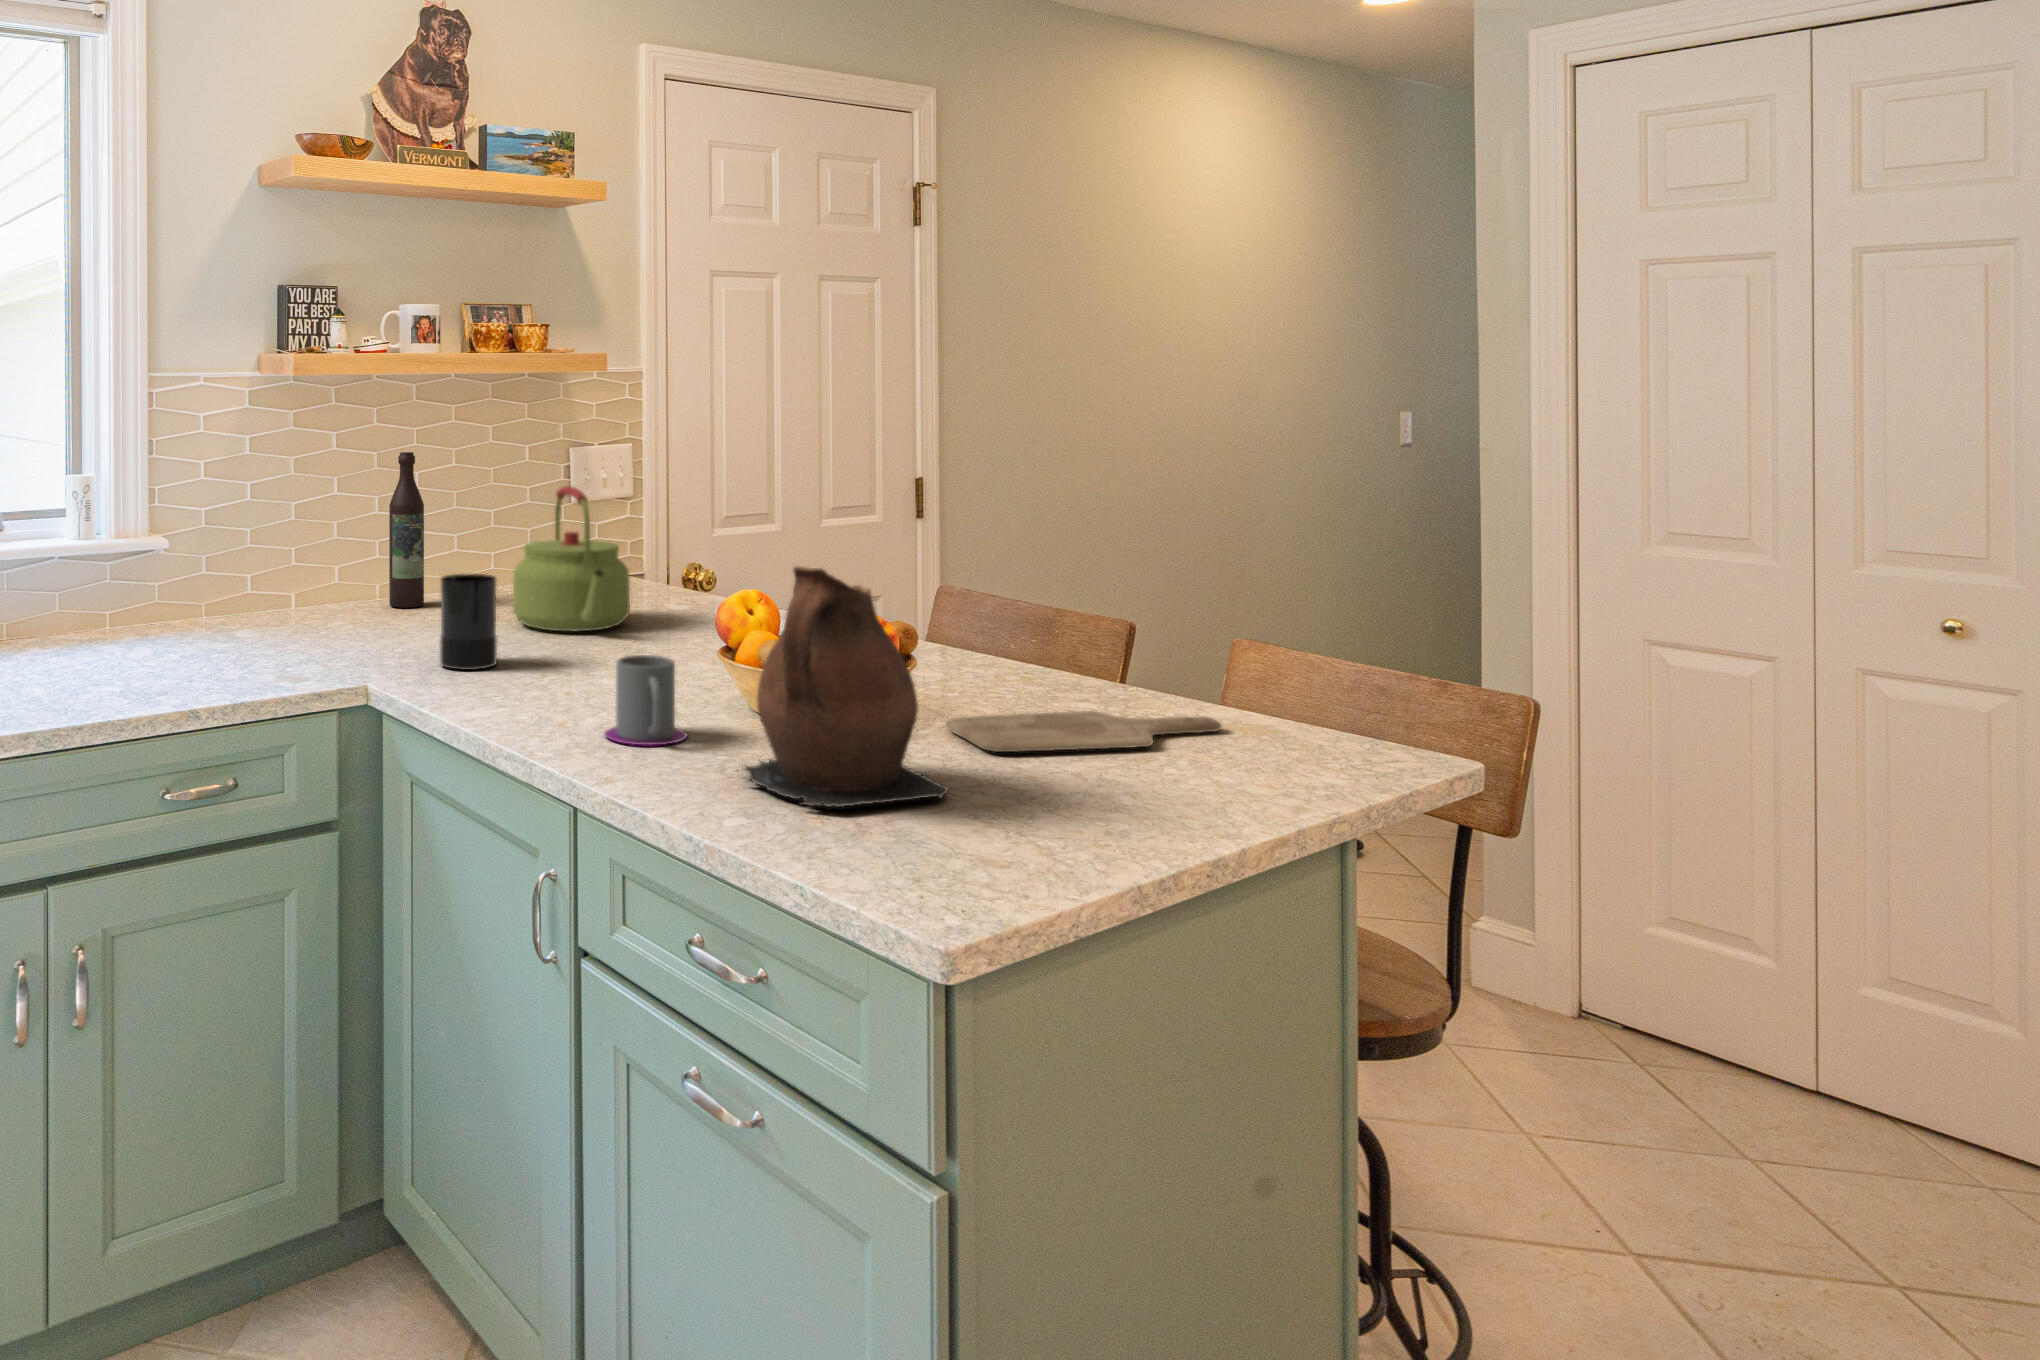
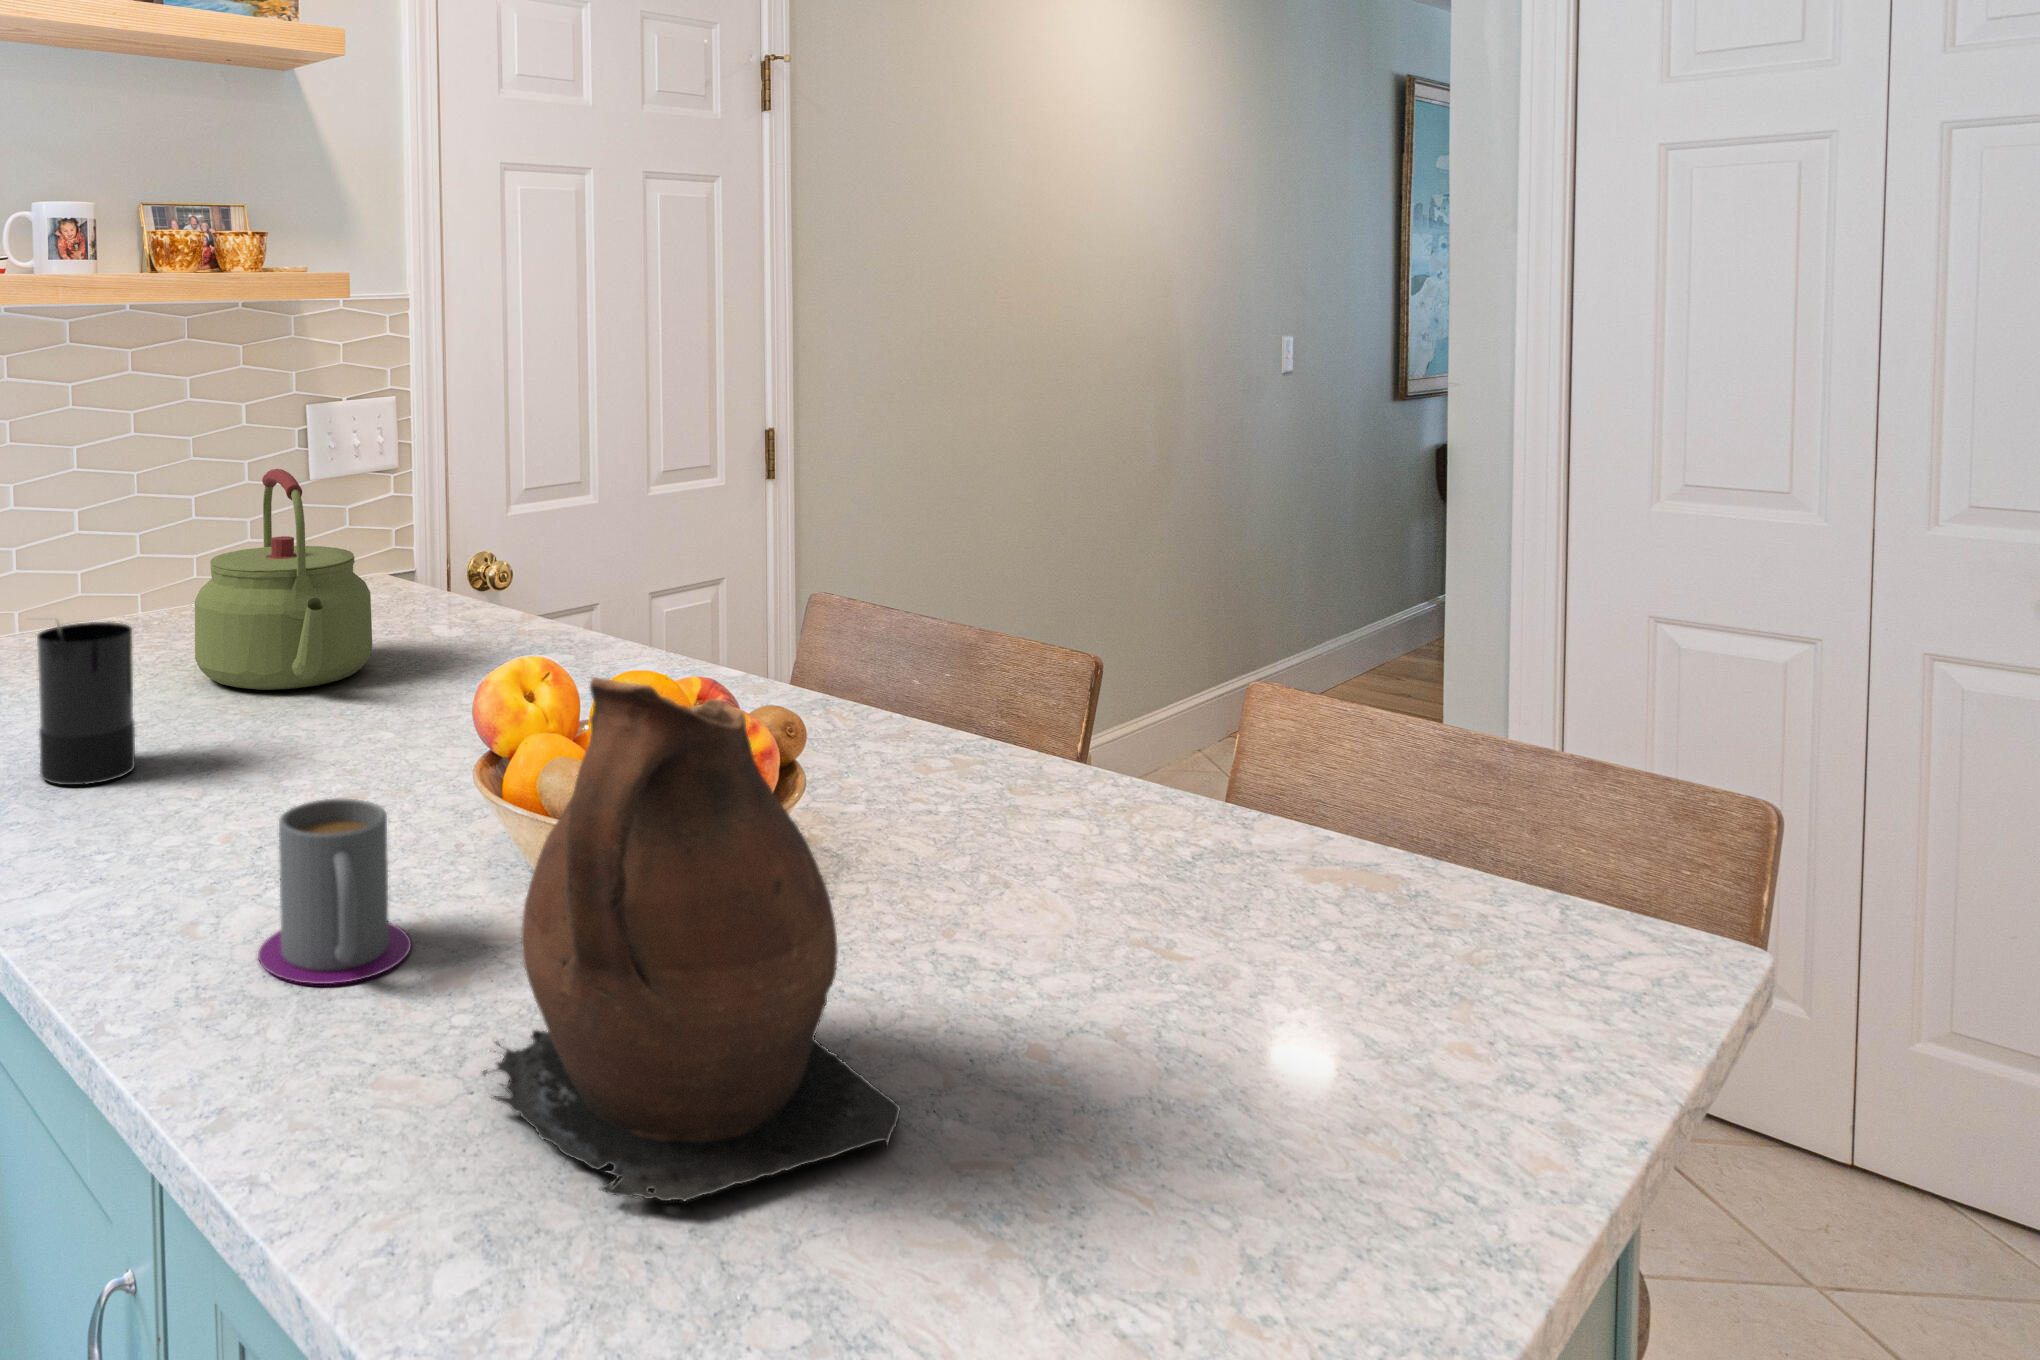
wine bottle: present [389,452,424,608] -> none [22,421,79,649]
cutting board: present [945,711,1221,752] -> none [860,848,1309,966]

